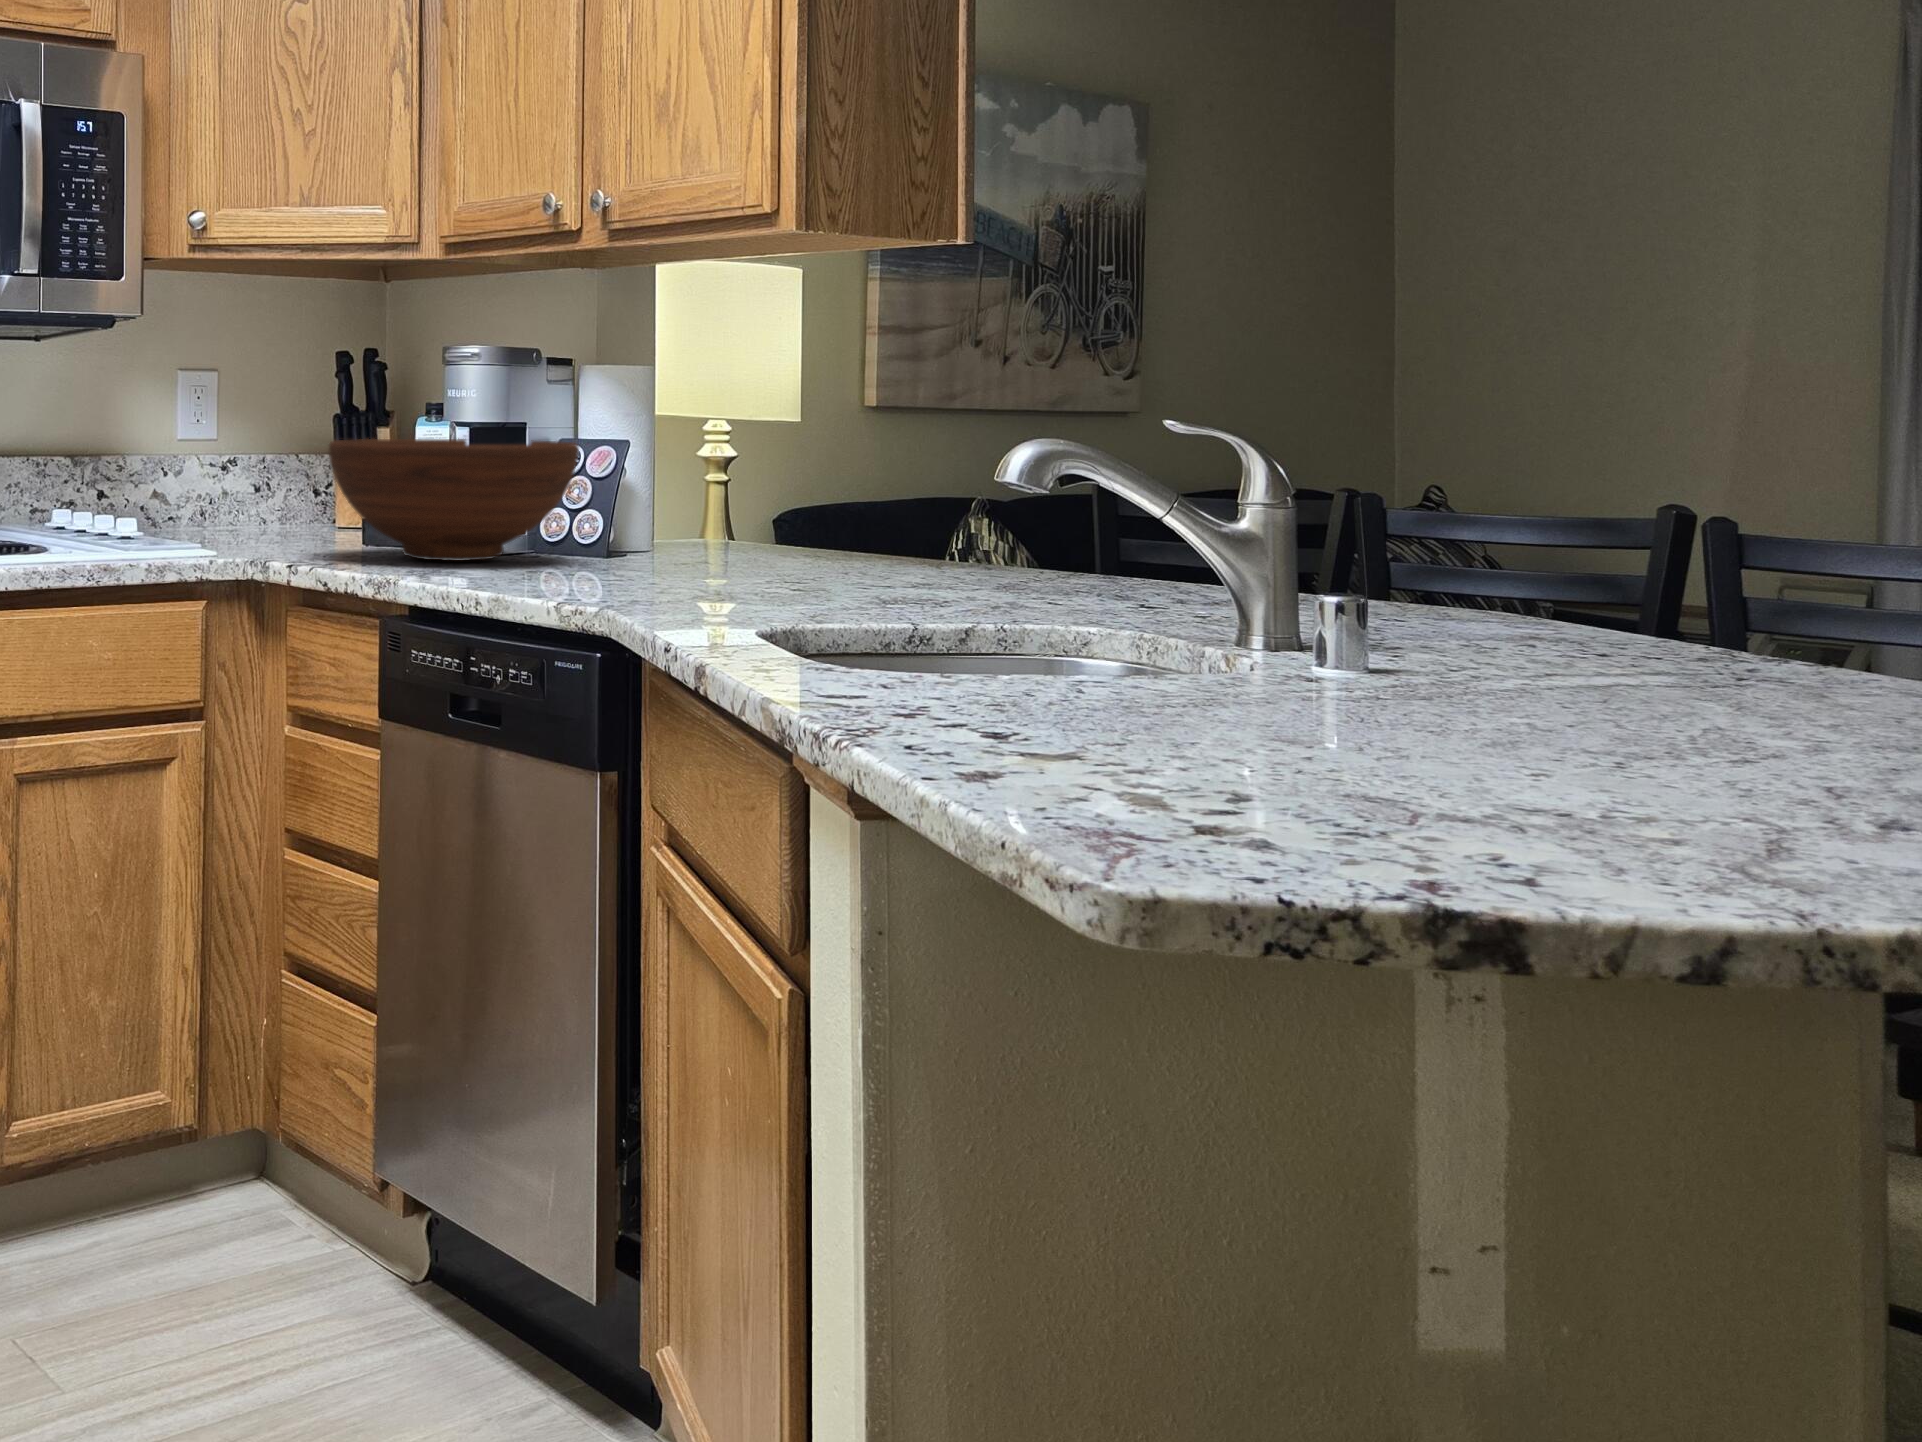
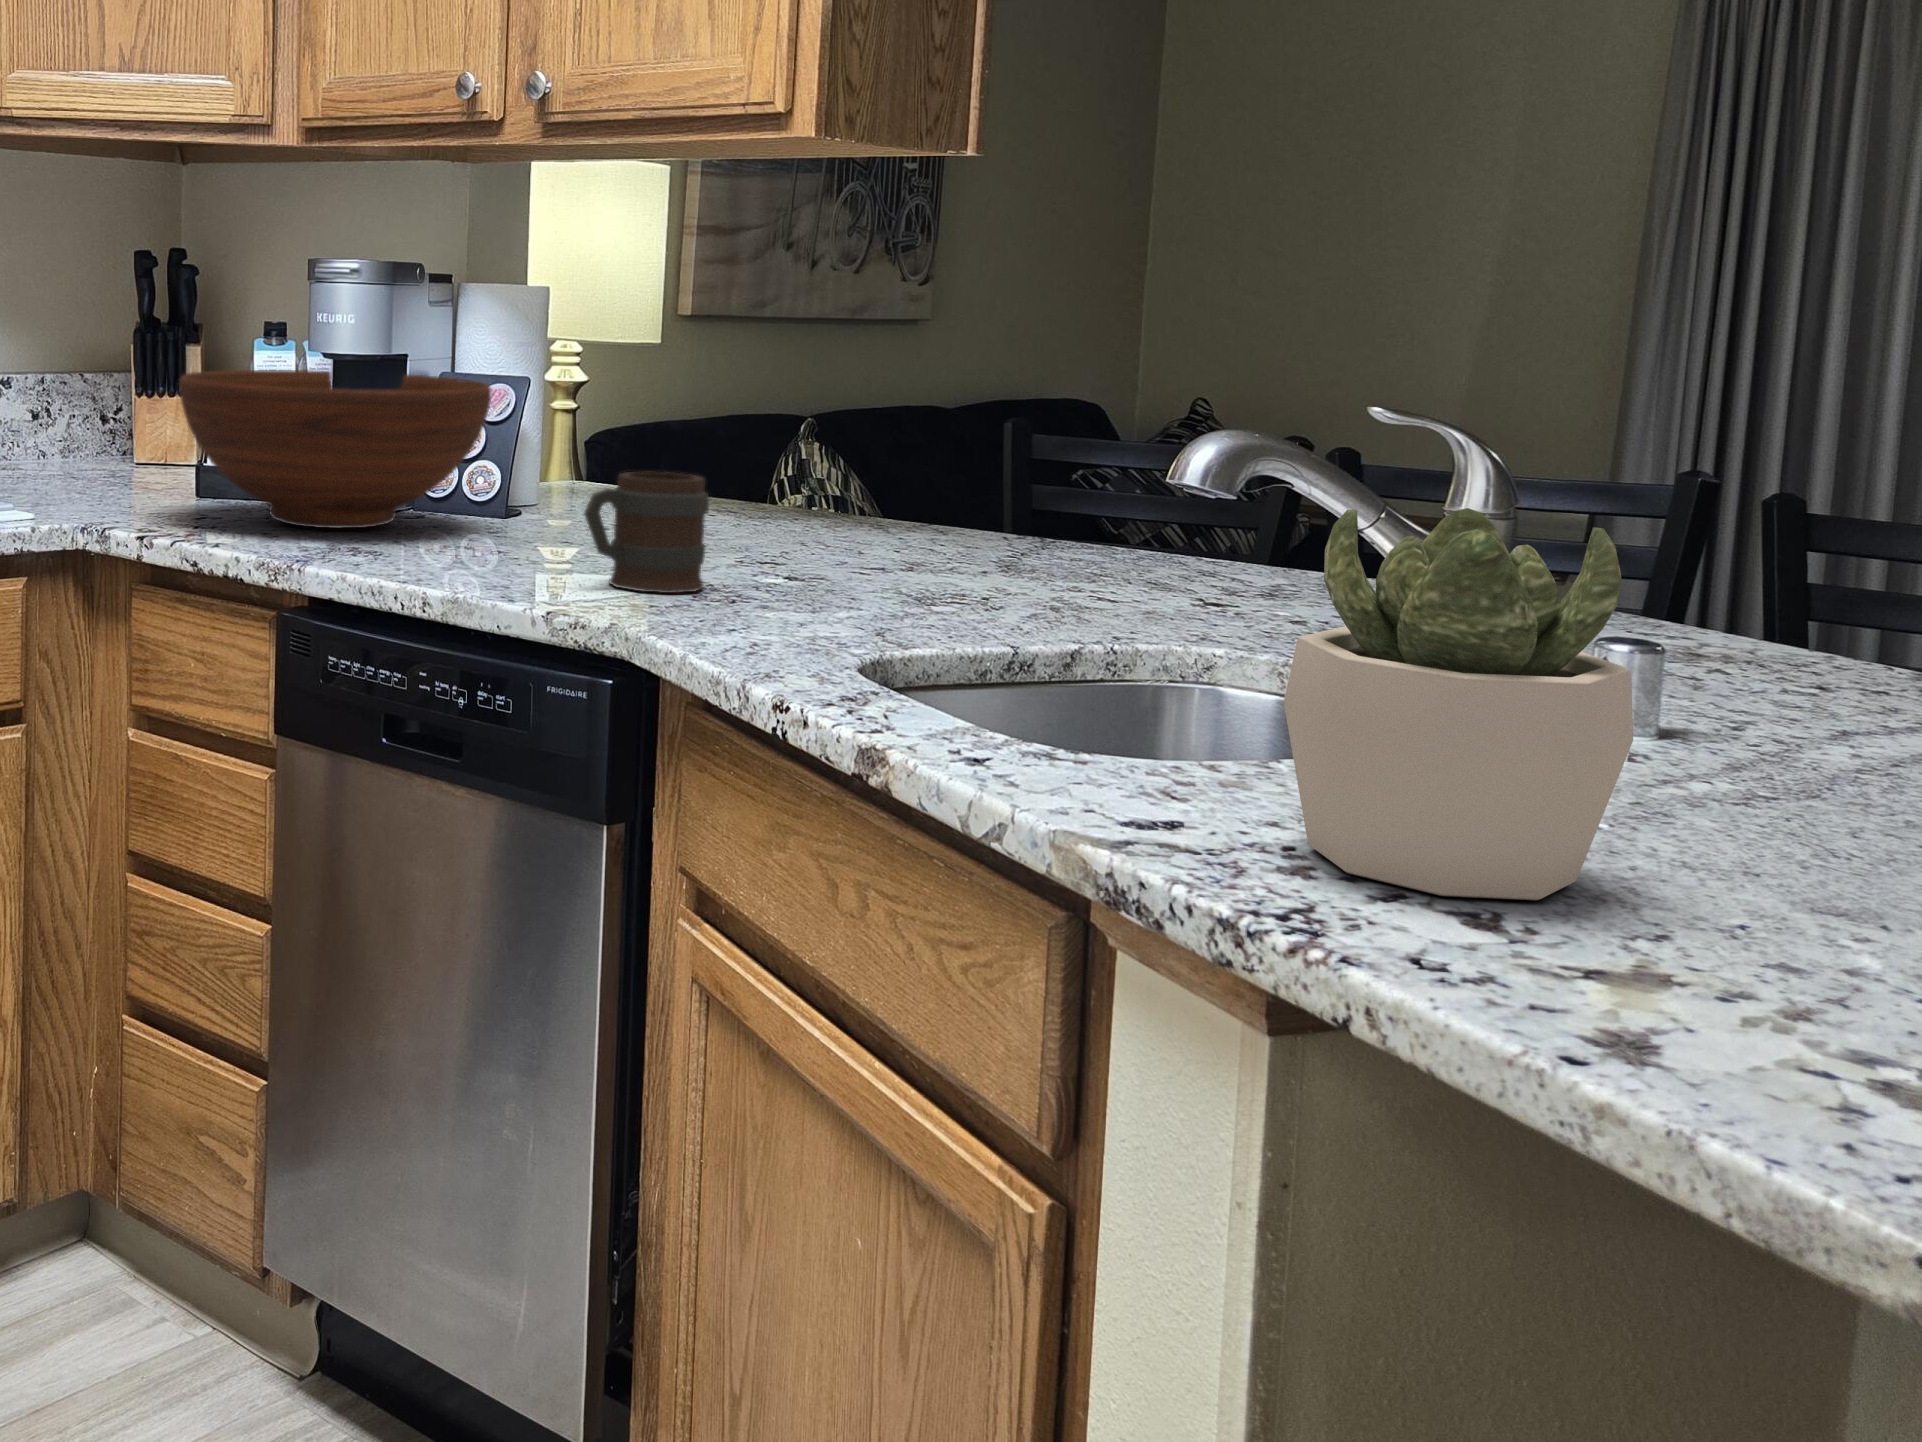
succulent plant: none [903,457,1123,726] -> present [1284,508,1633,900]
mug: none [601,500,706,594] -> present [584,472,709,593]

